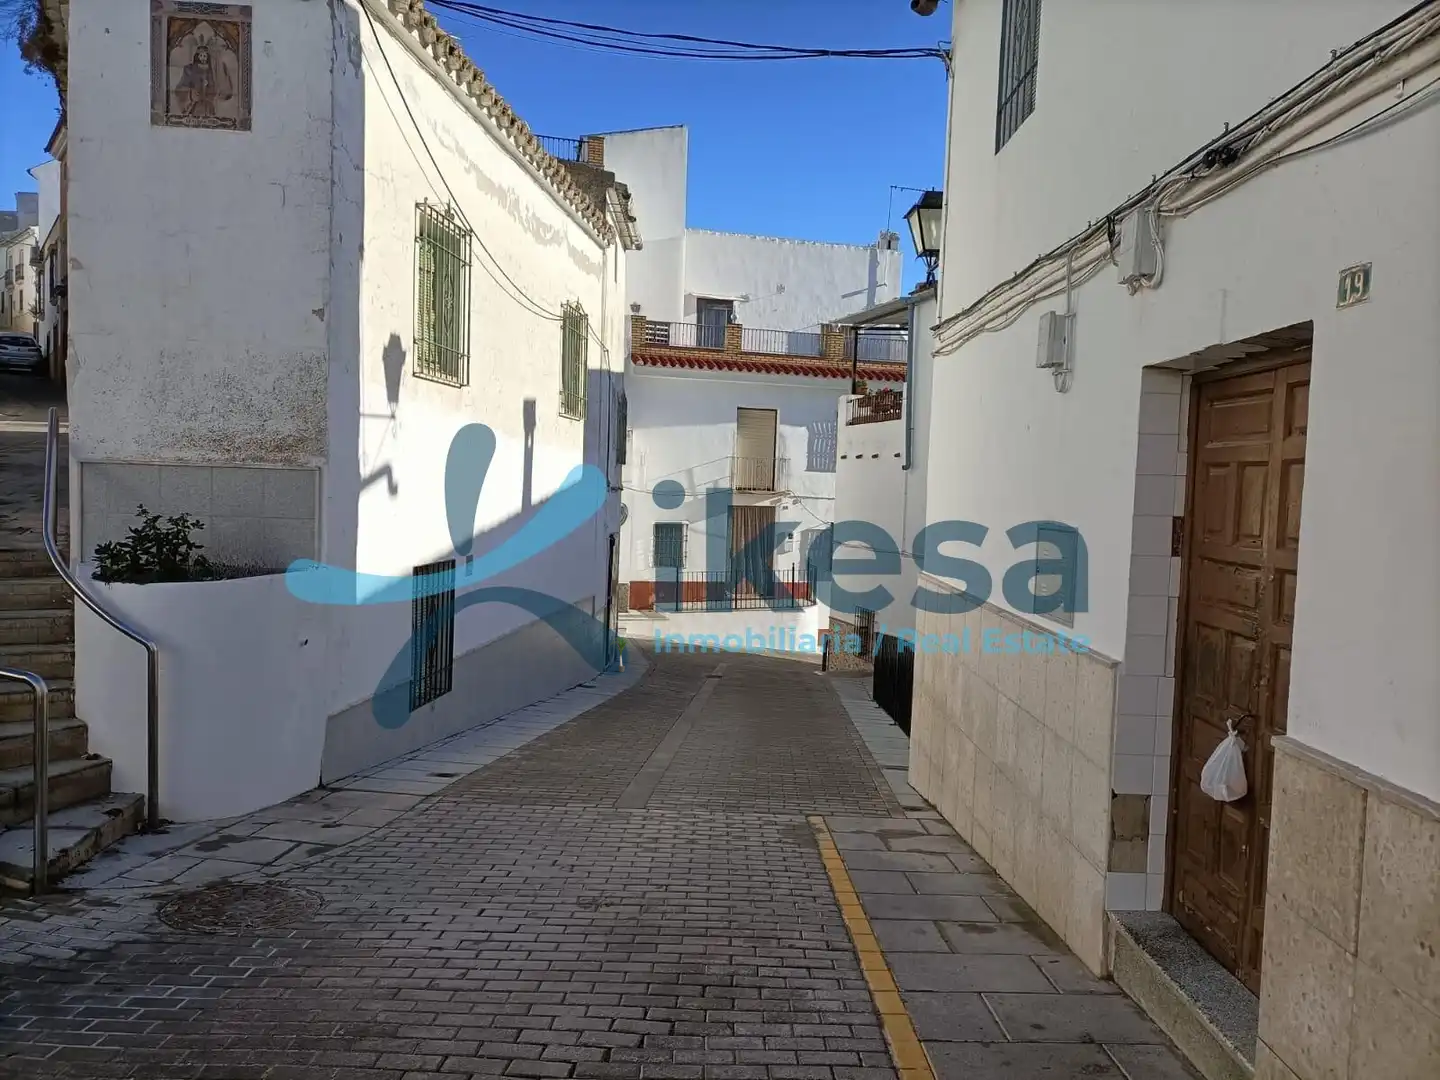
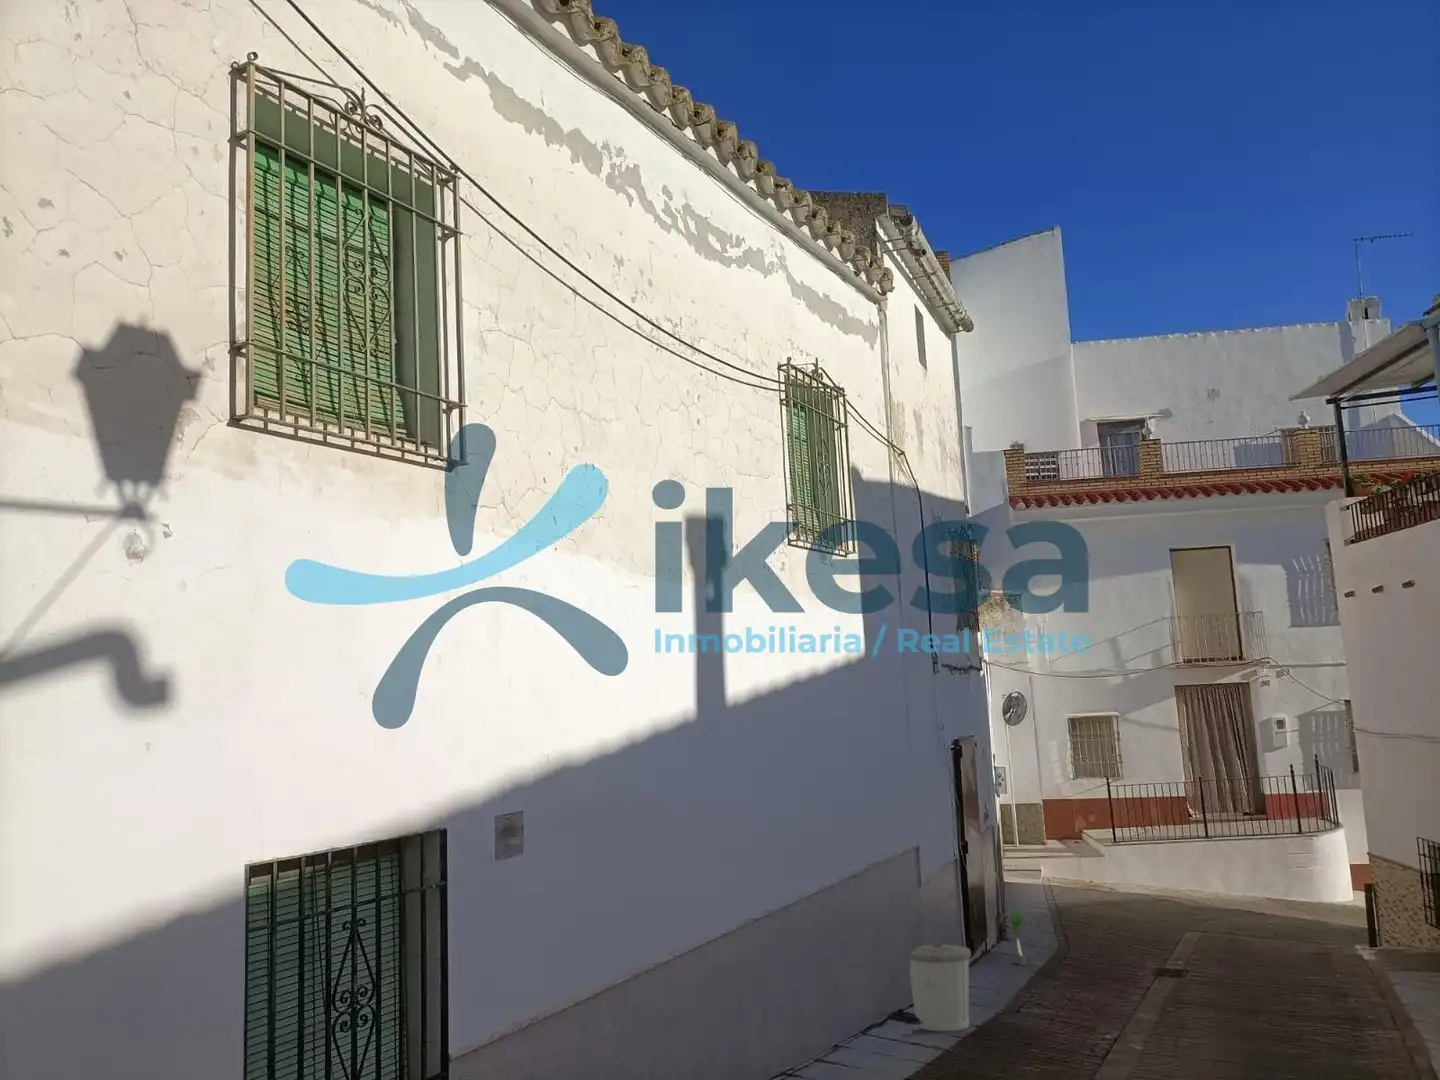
trash can: none [567,644,607,694] -> present [909,942,971,1031]

